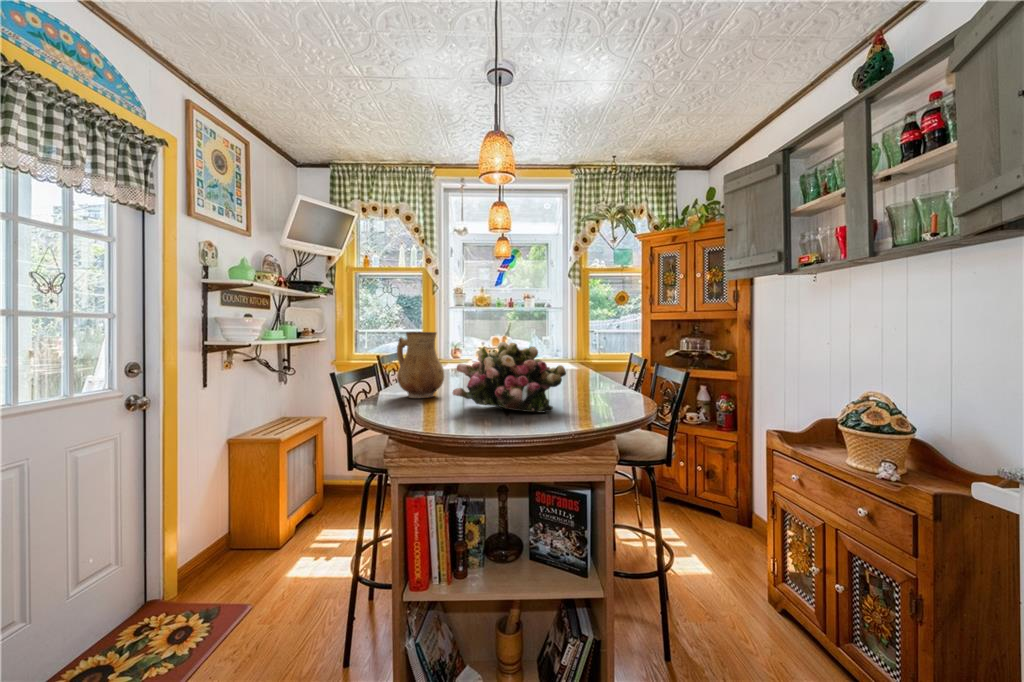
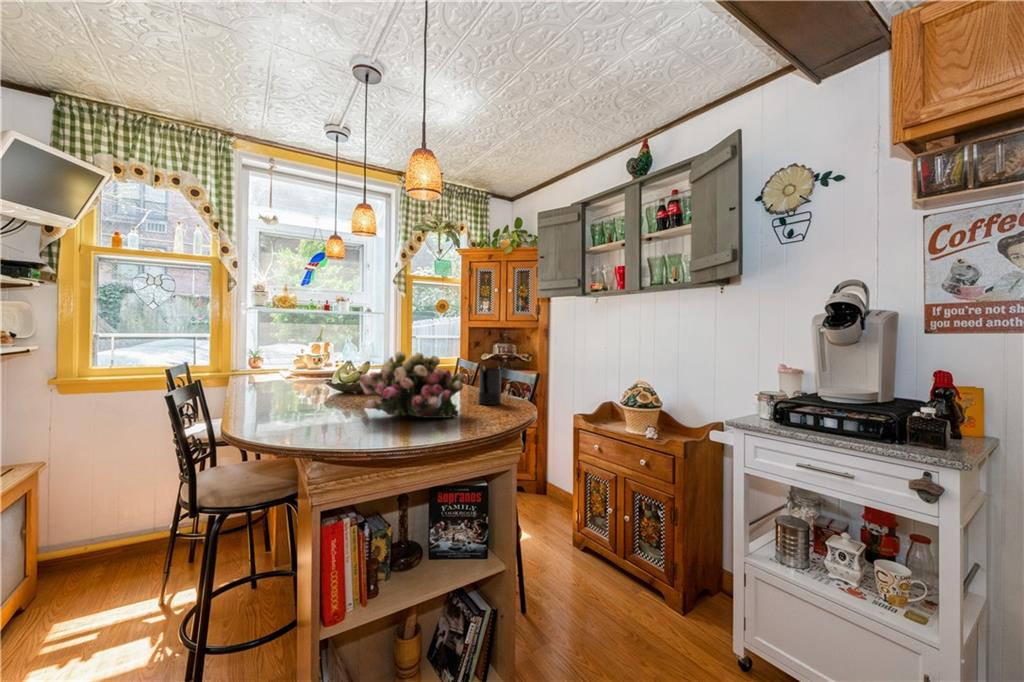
ceramic pitcher: present [397,332,444,398] -> none [256,339,321,414]
candle: none [596,359,623,404] -> present [479,368,501,405]

